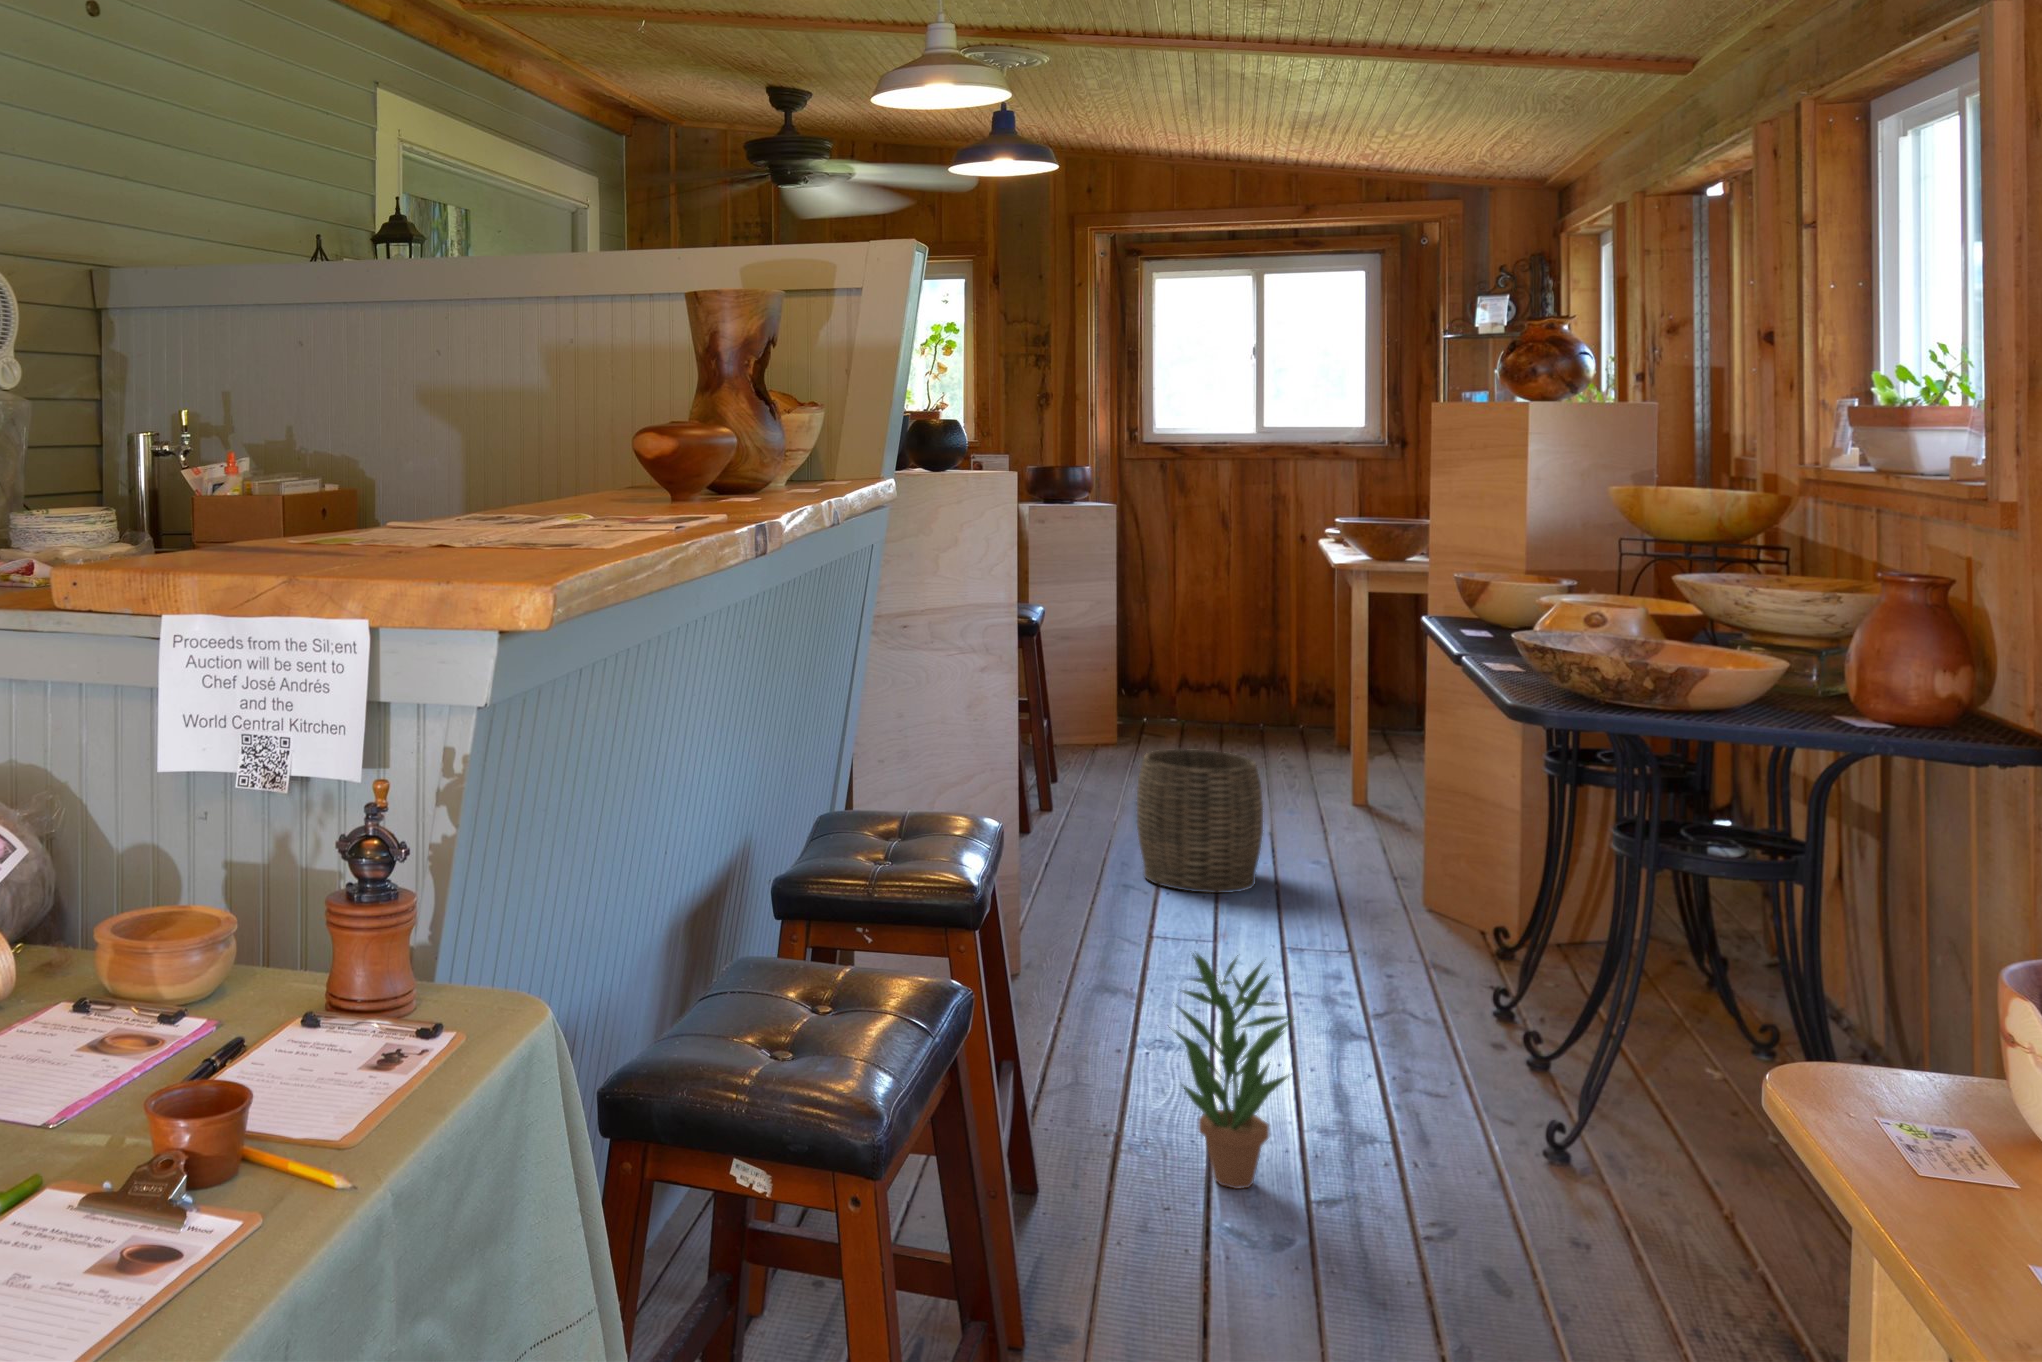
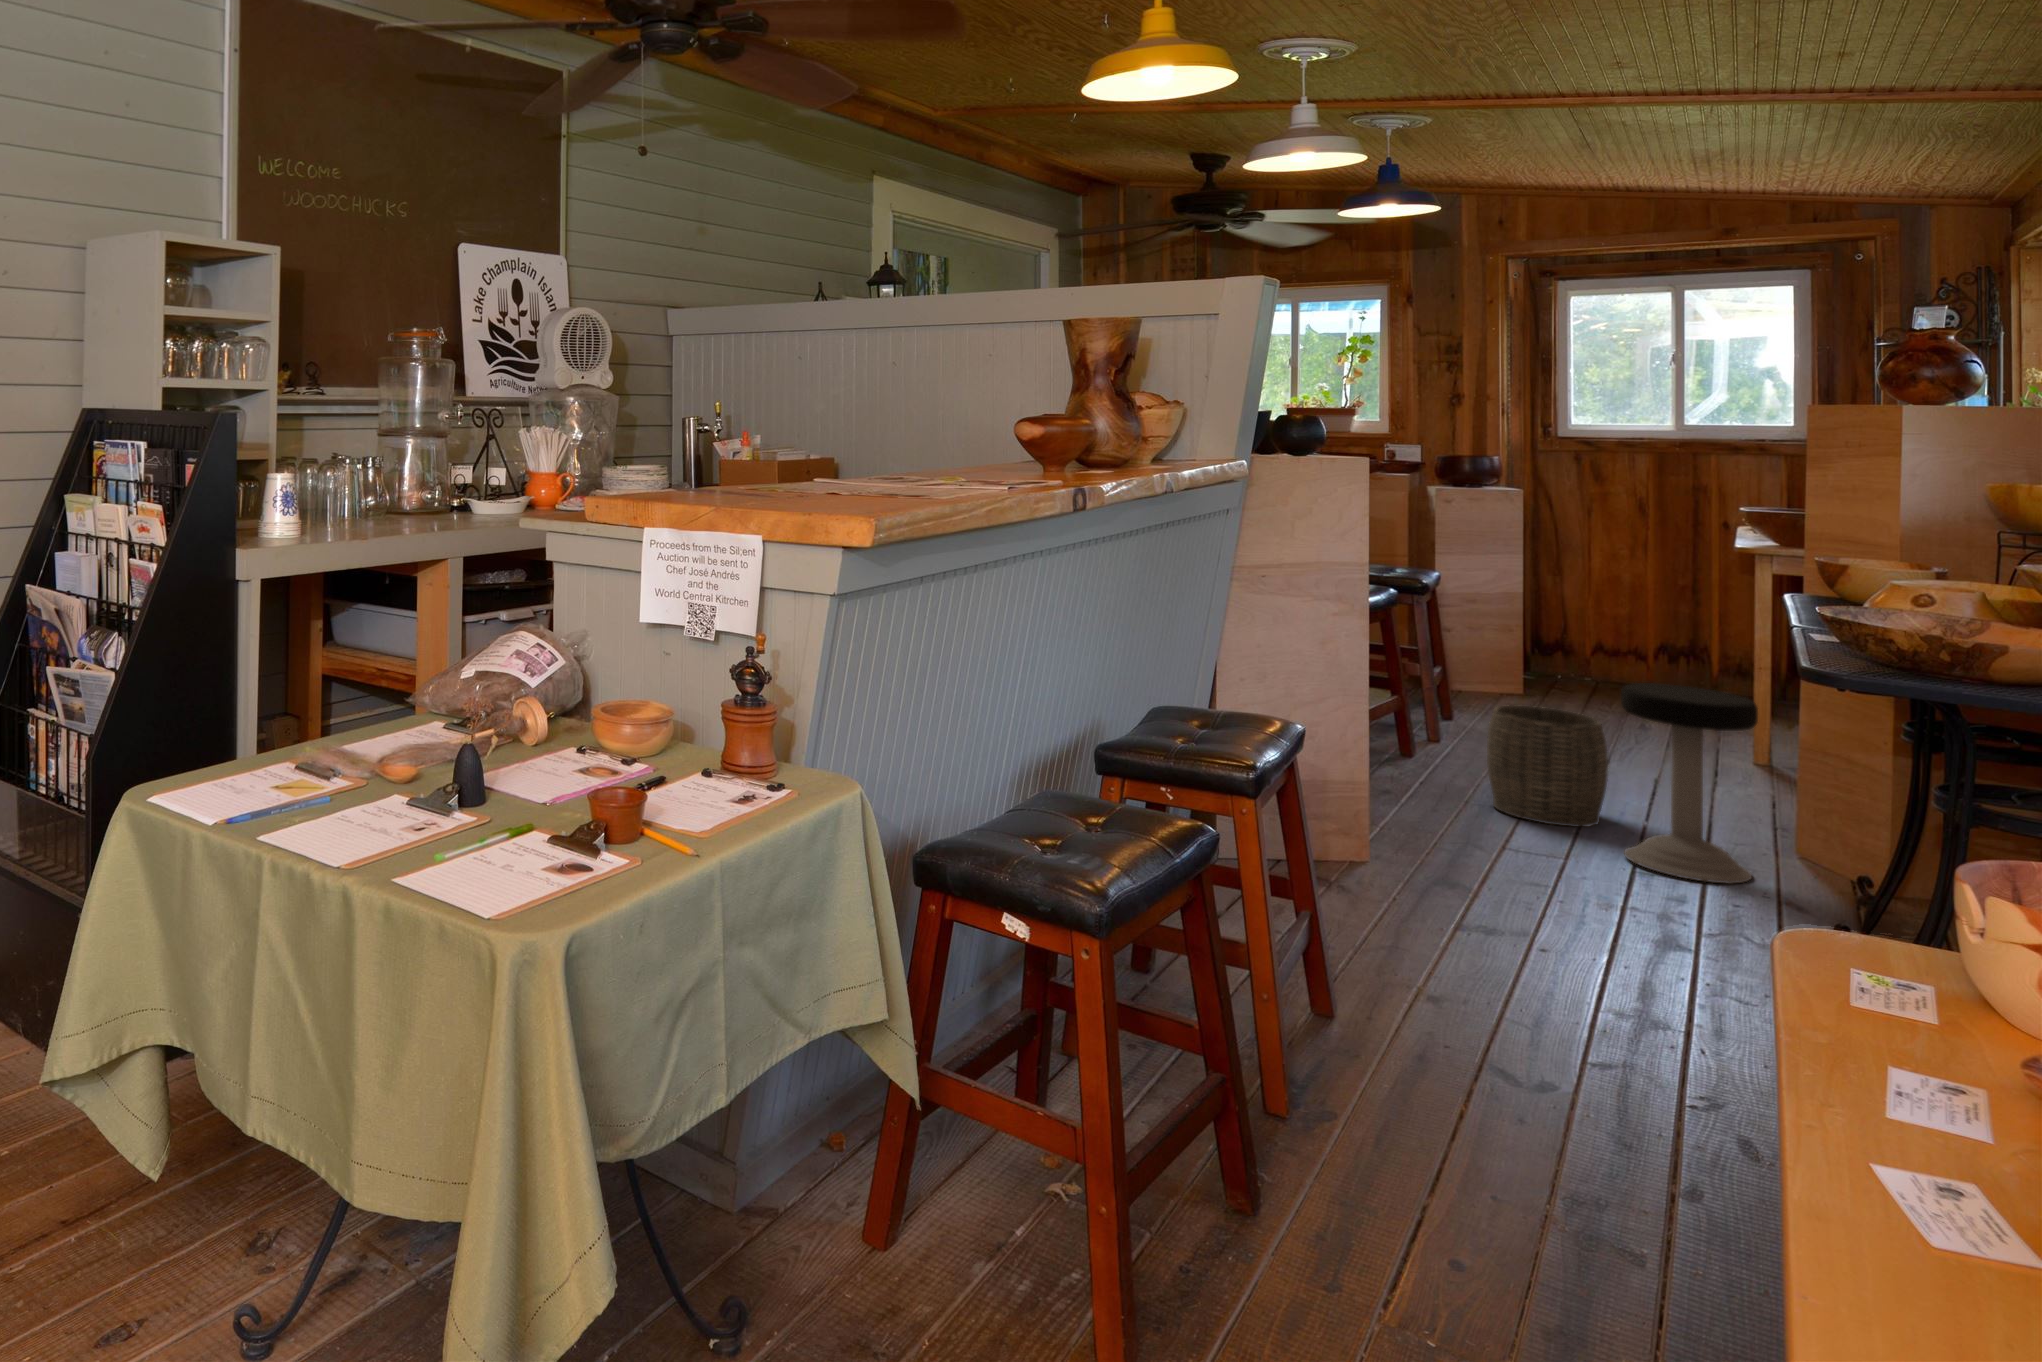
stool: none [1287,711,1425,943] -> present [1621,683,1758,884]
potted plant: present [1175,954,1292,1189] -> none [1438,845,1556,1038]

